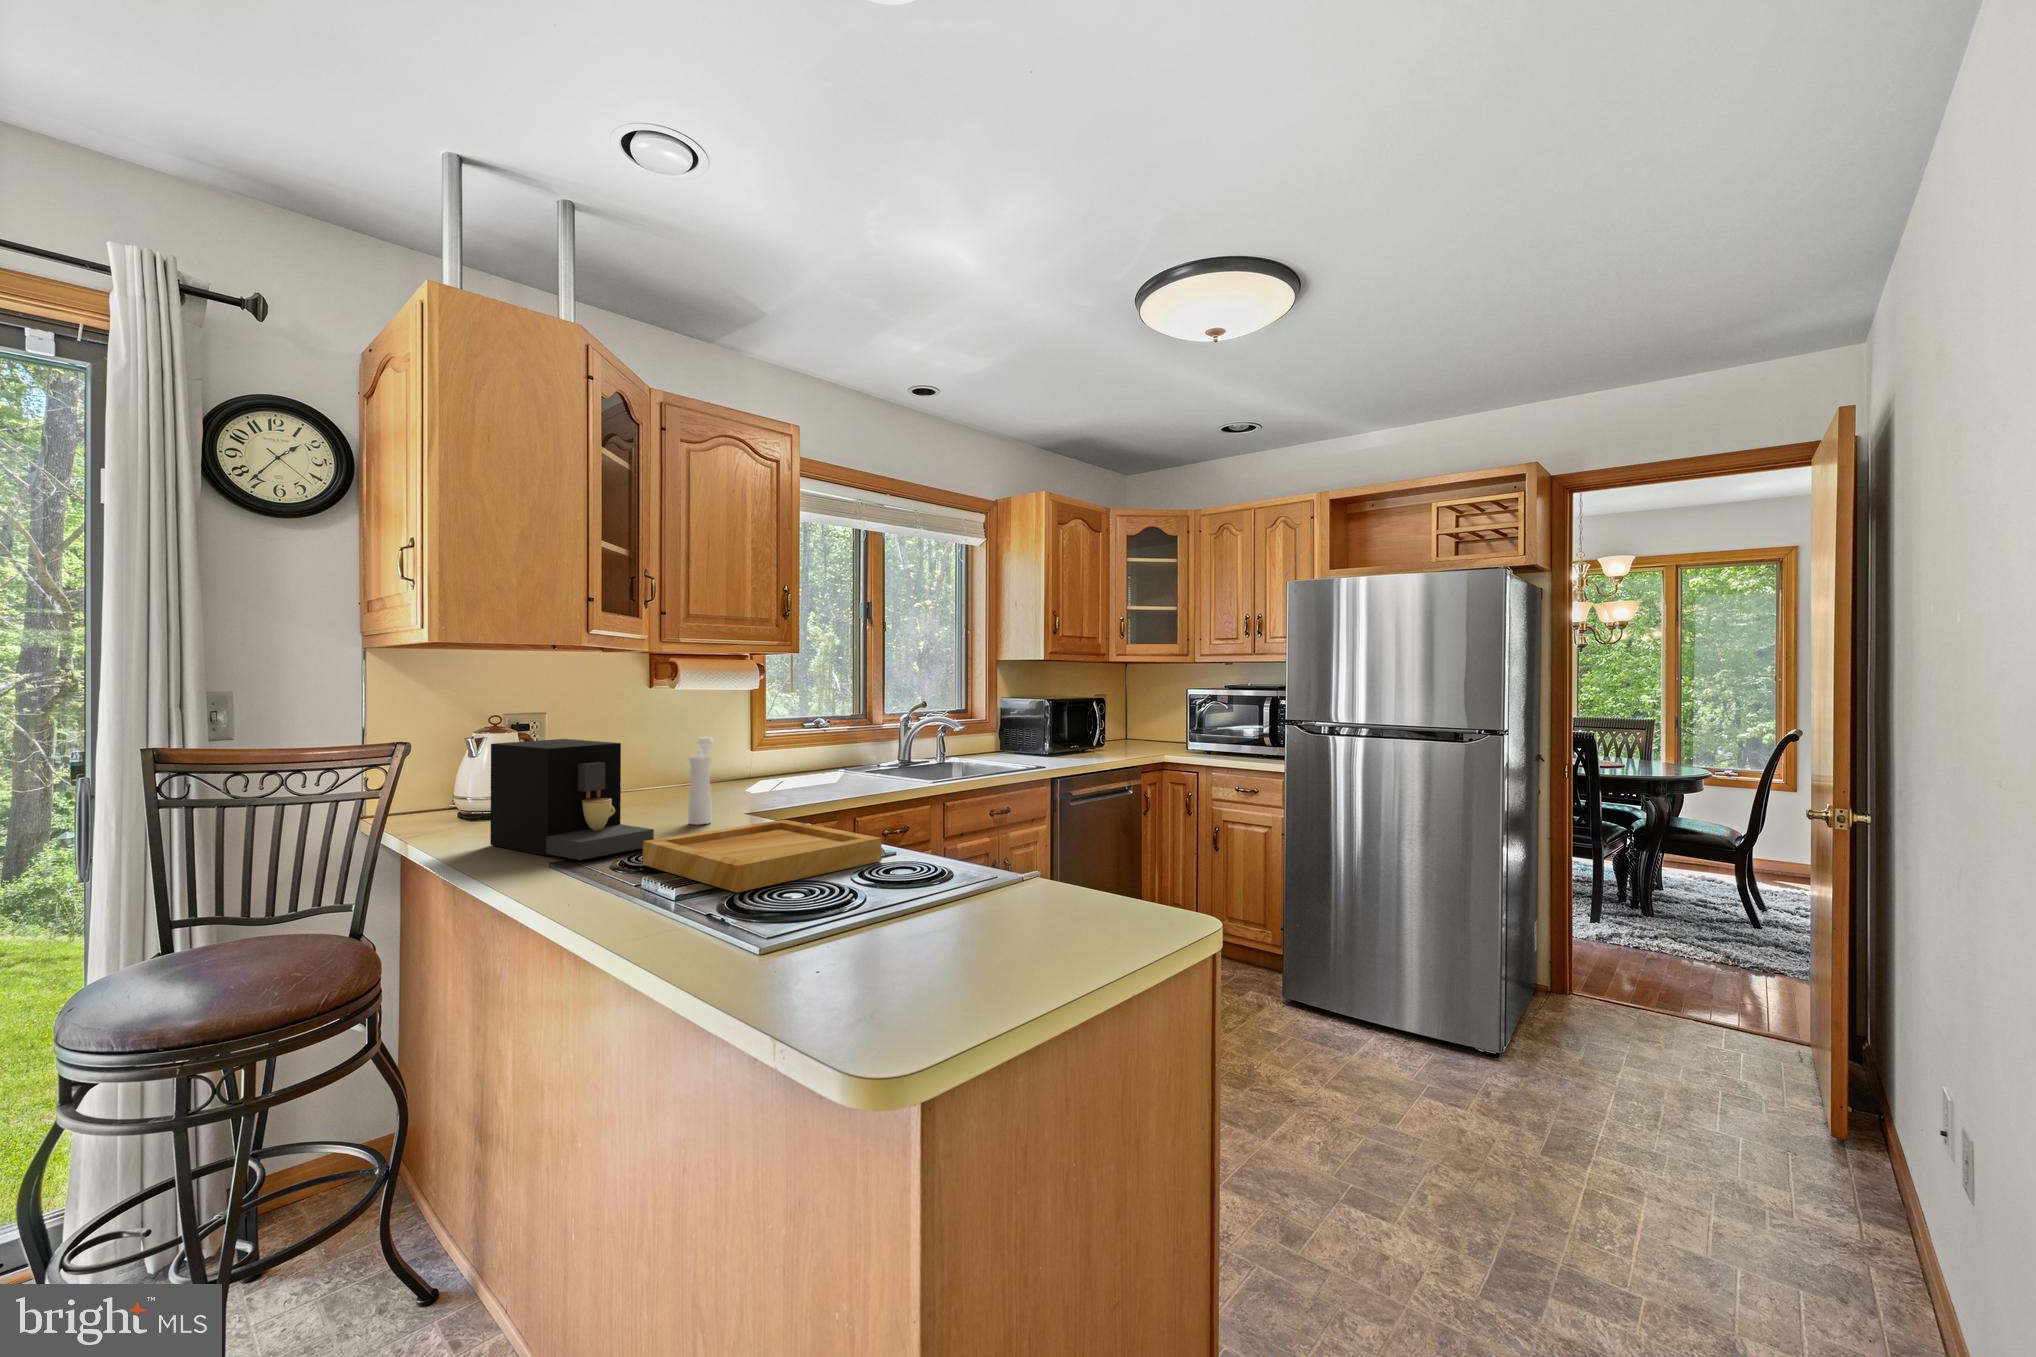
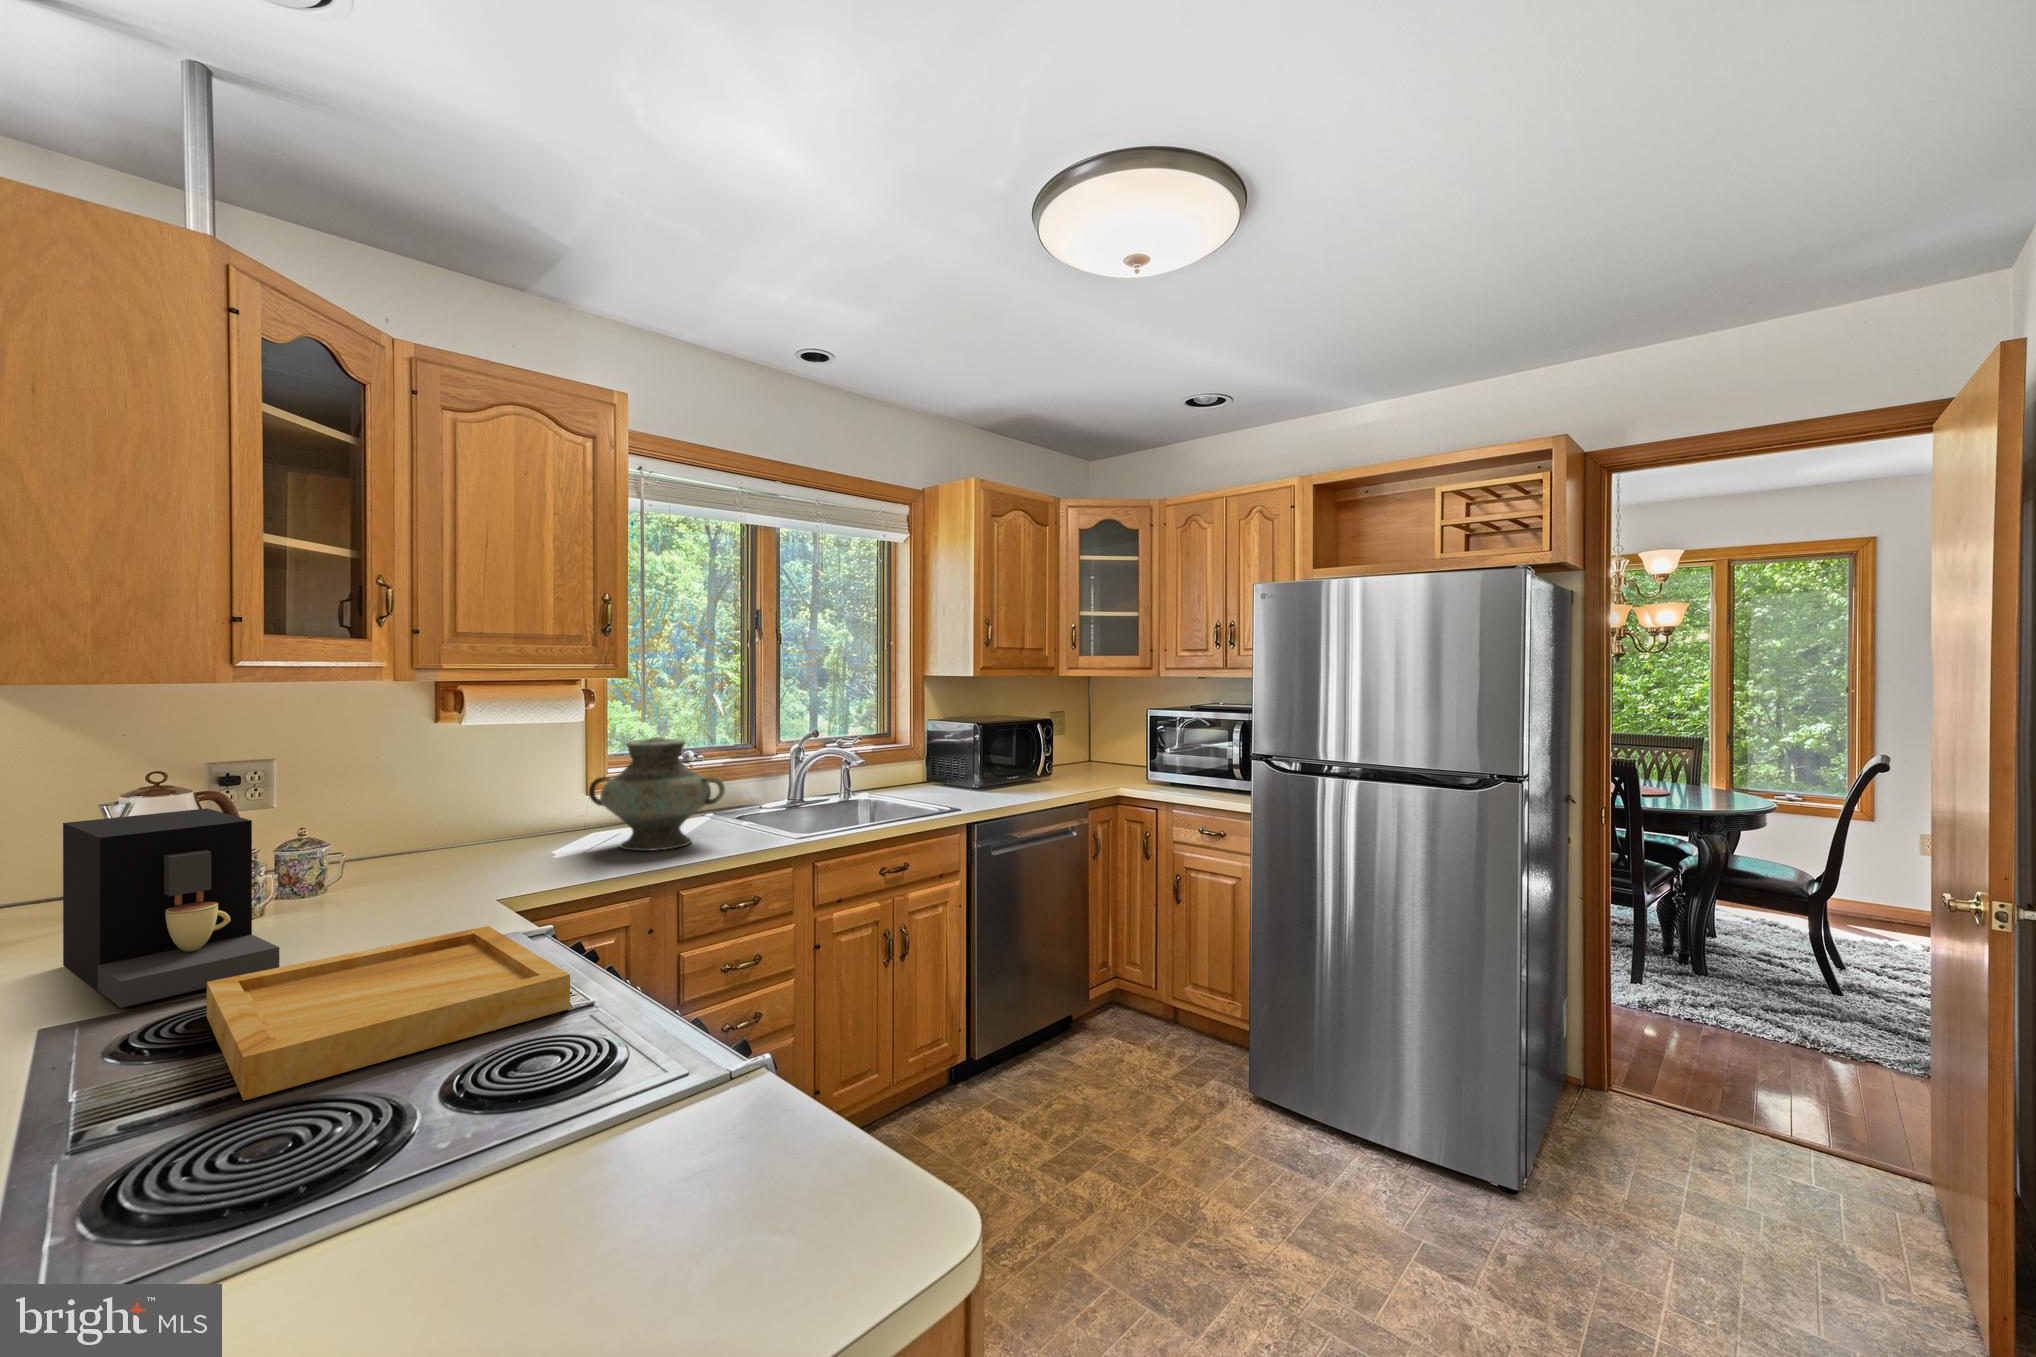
vase: none [765,701,874,791] -> present [589,737,725,851]
pepper mill: present [688,737,714,825] -> none [401,796,459,919]

